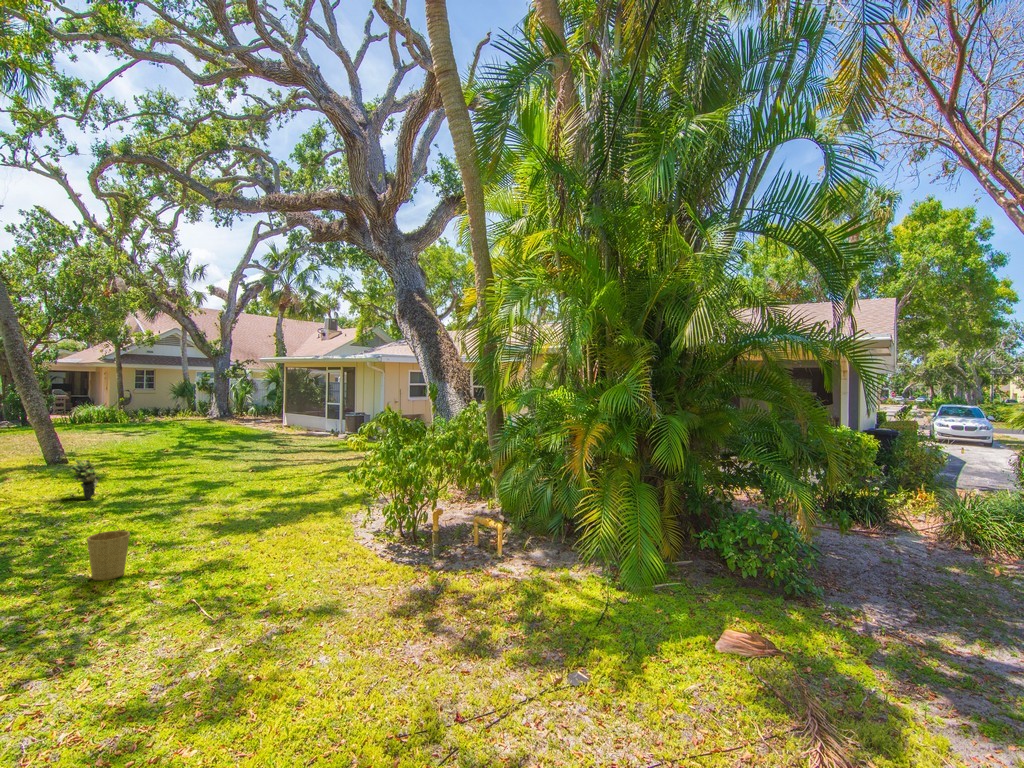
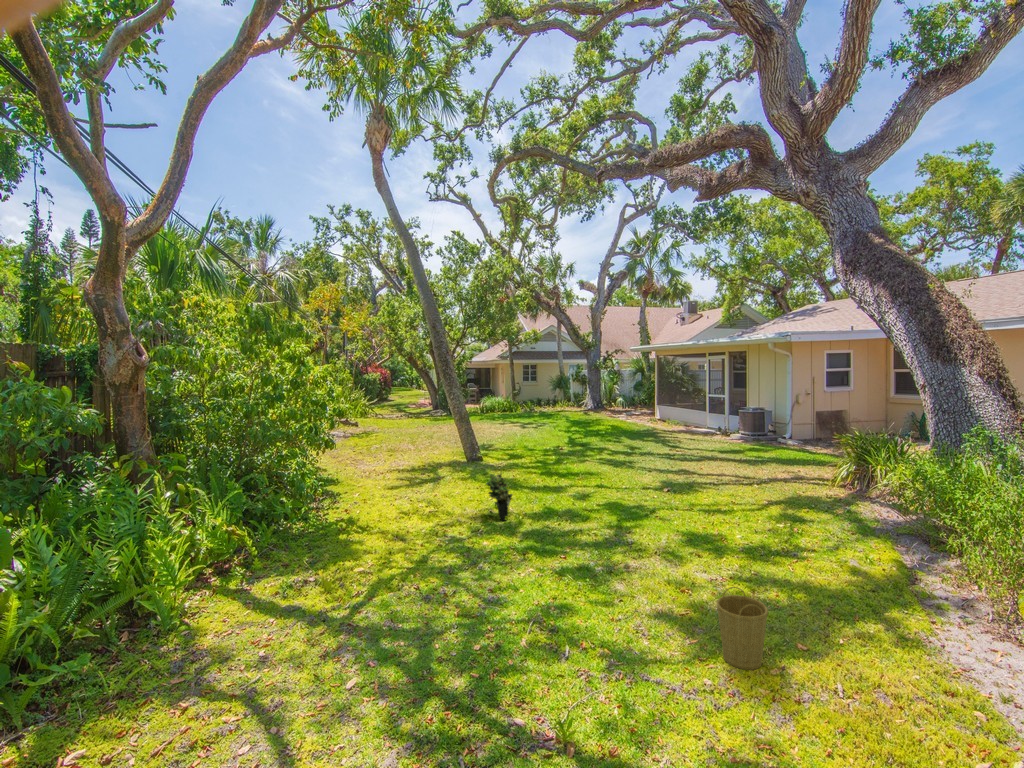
basket: present [87,524,130,581] -> present [717,587,768,670]

